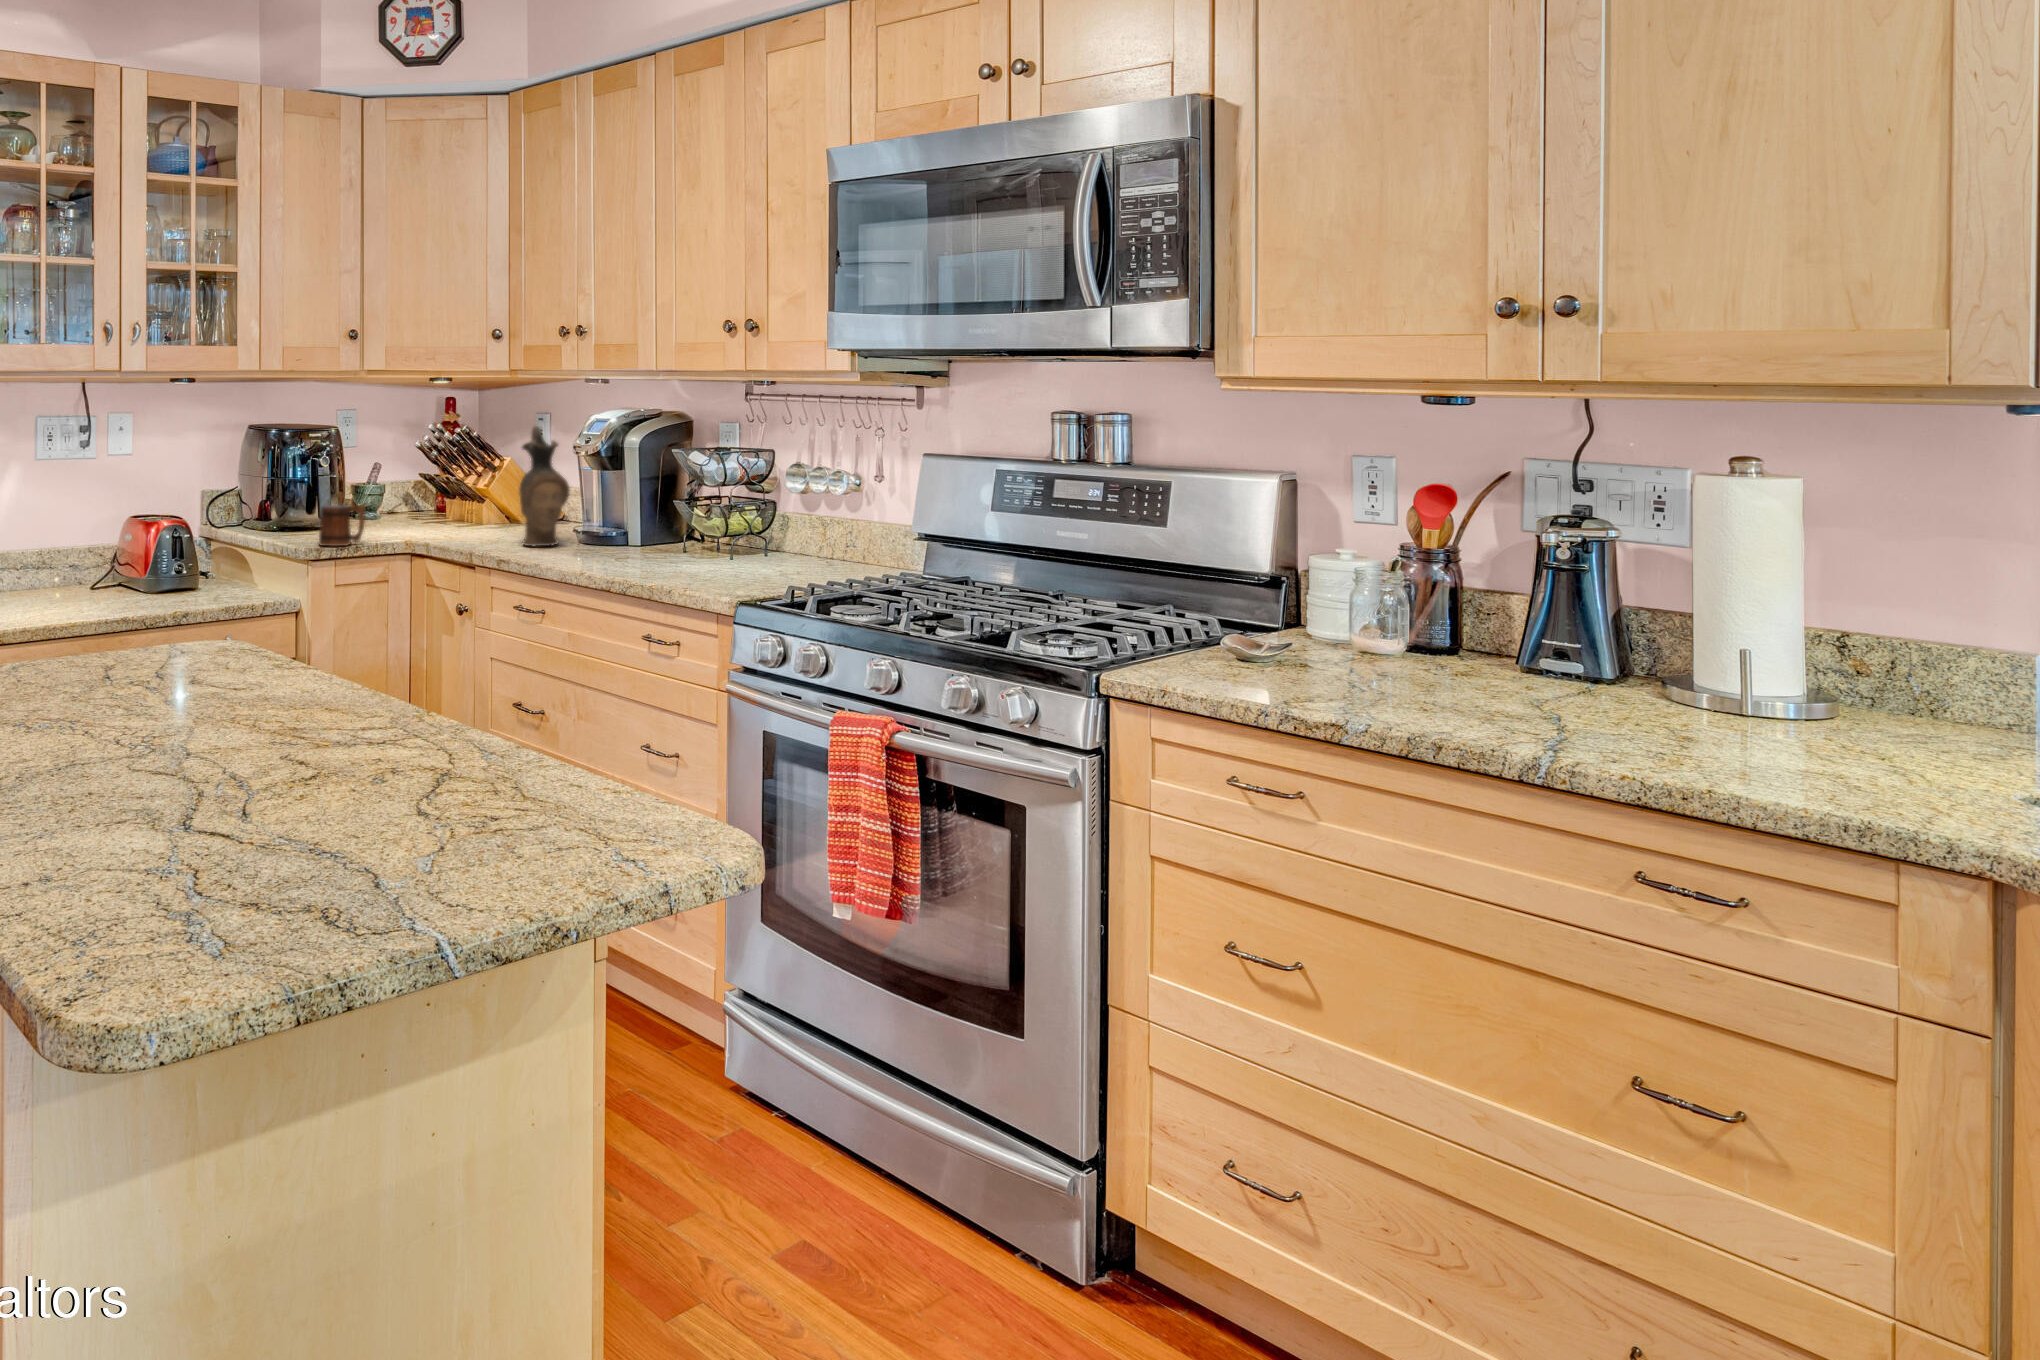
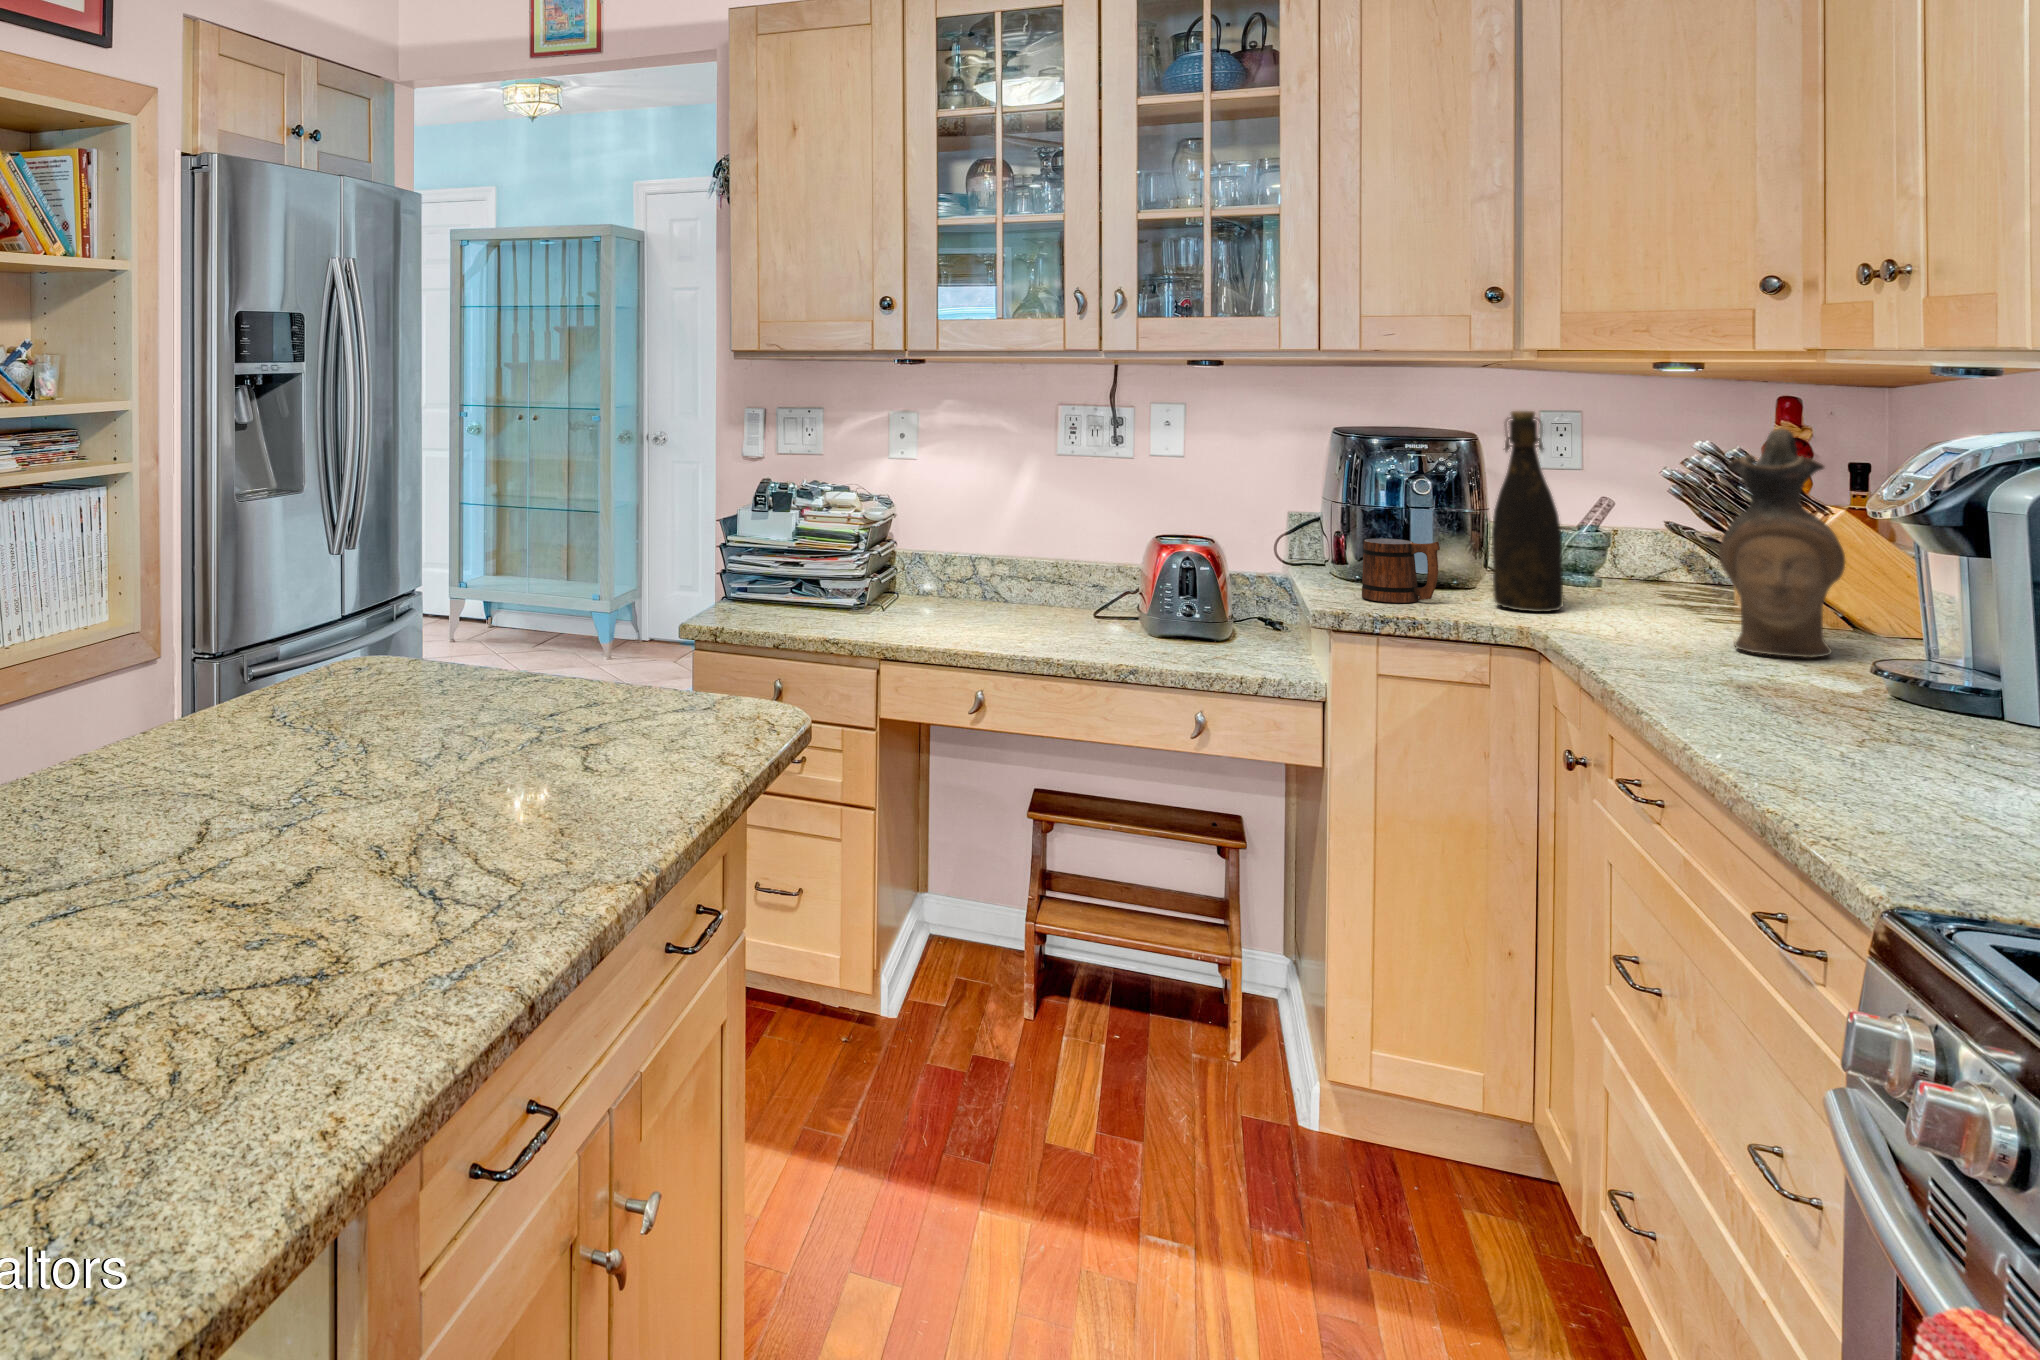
bottle: none [389,418,424,542] -> present [1492,411,1564,612]

